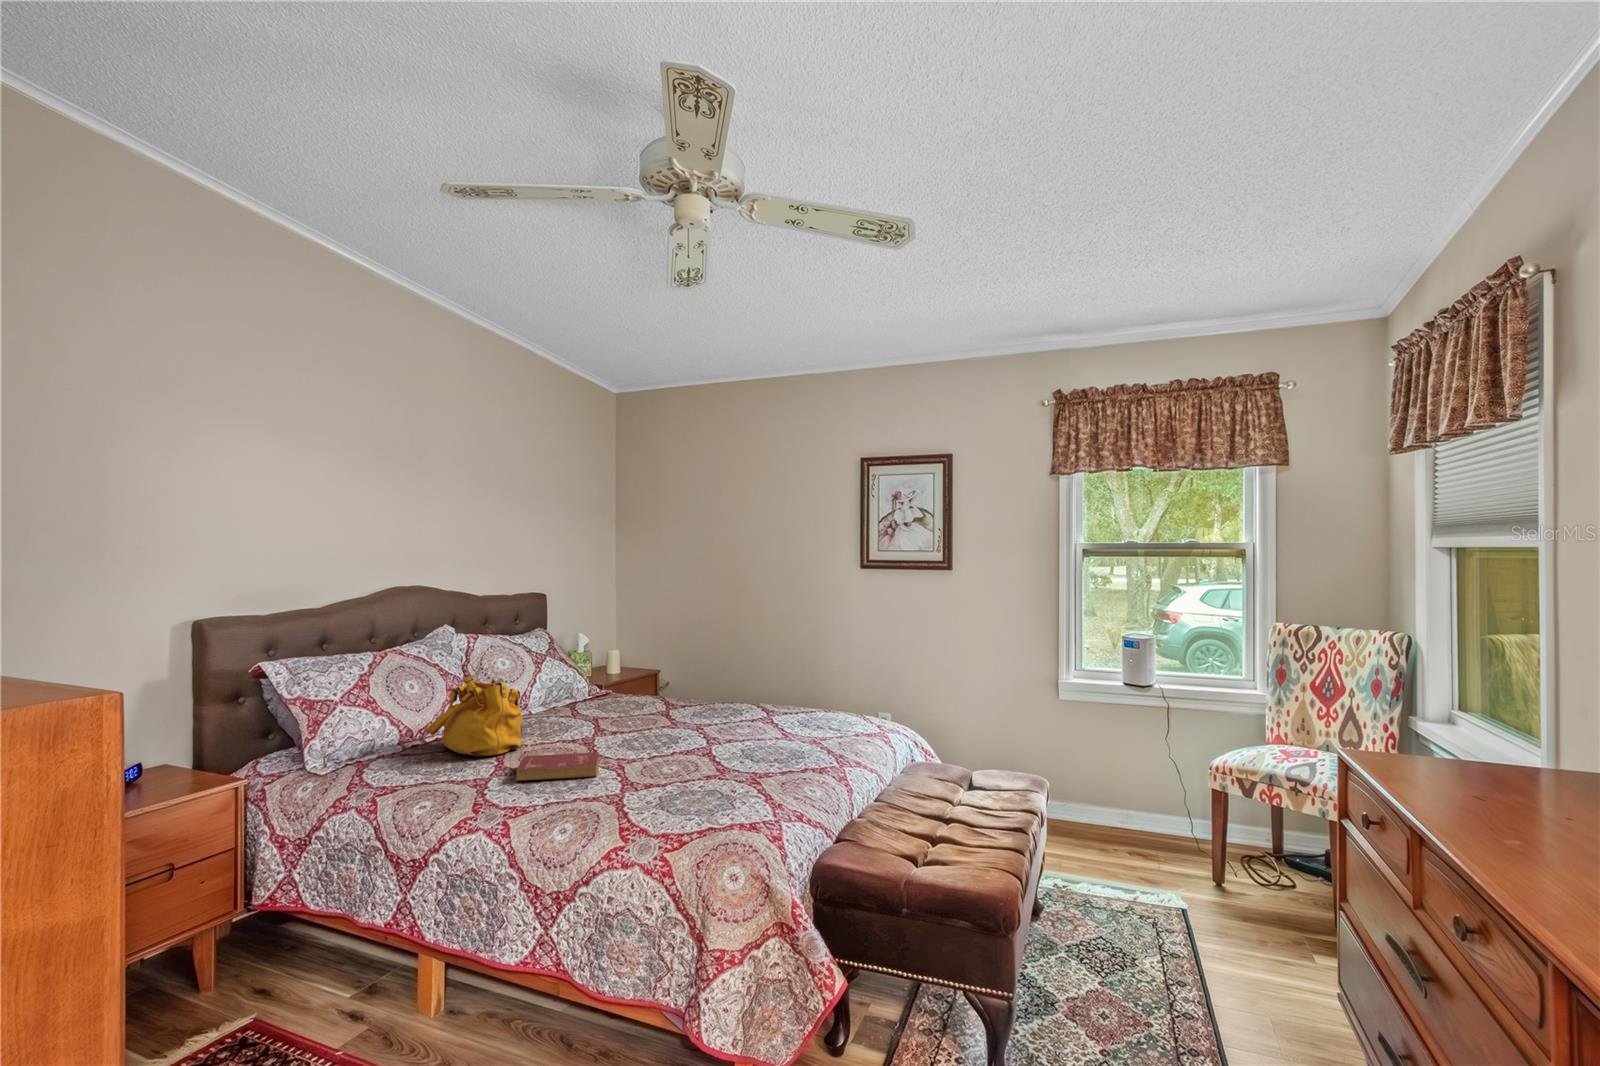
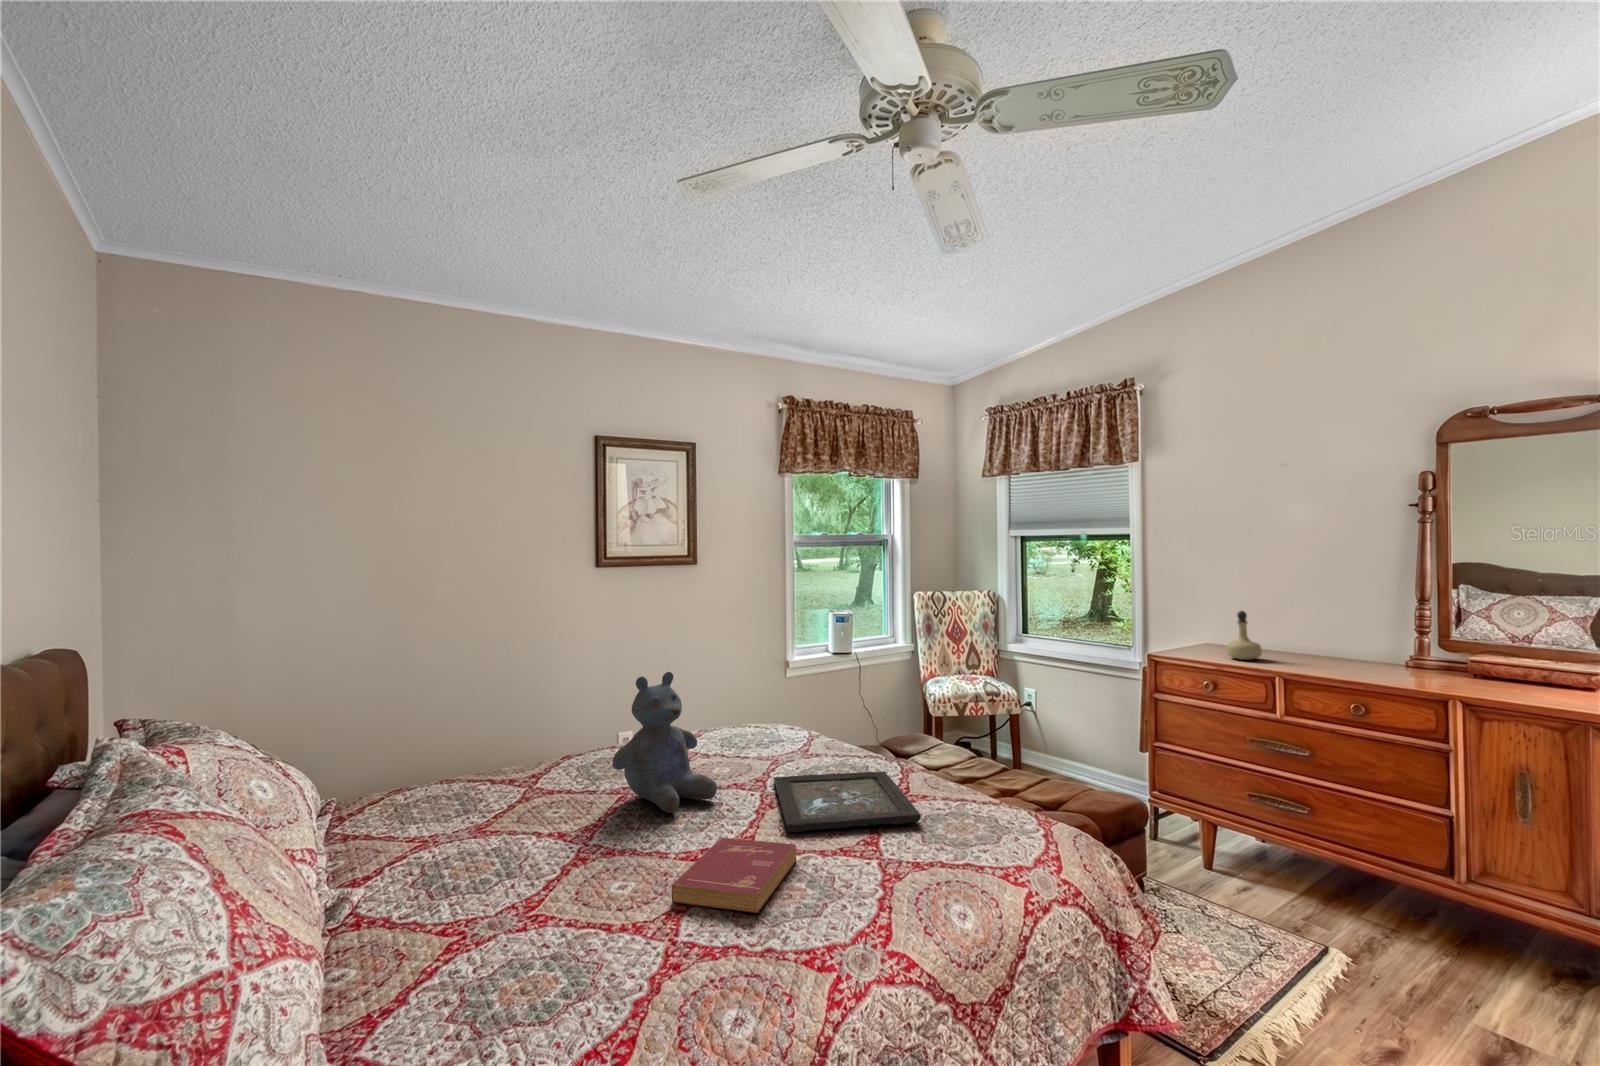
stuffed bear: none [639,647,710,742] -> present [612,672,717,813]
handbag: present [426,675,523,756] -> none [378,775,582,956]
perfume bottle: none [1461,698,1547,803] -> present [1227,611,1262,660]
tray: none [638,745,790,789] -> present [774,771,921,832]

